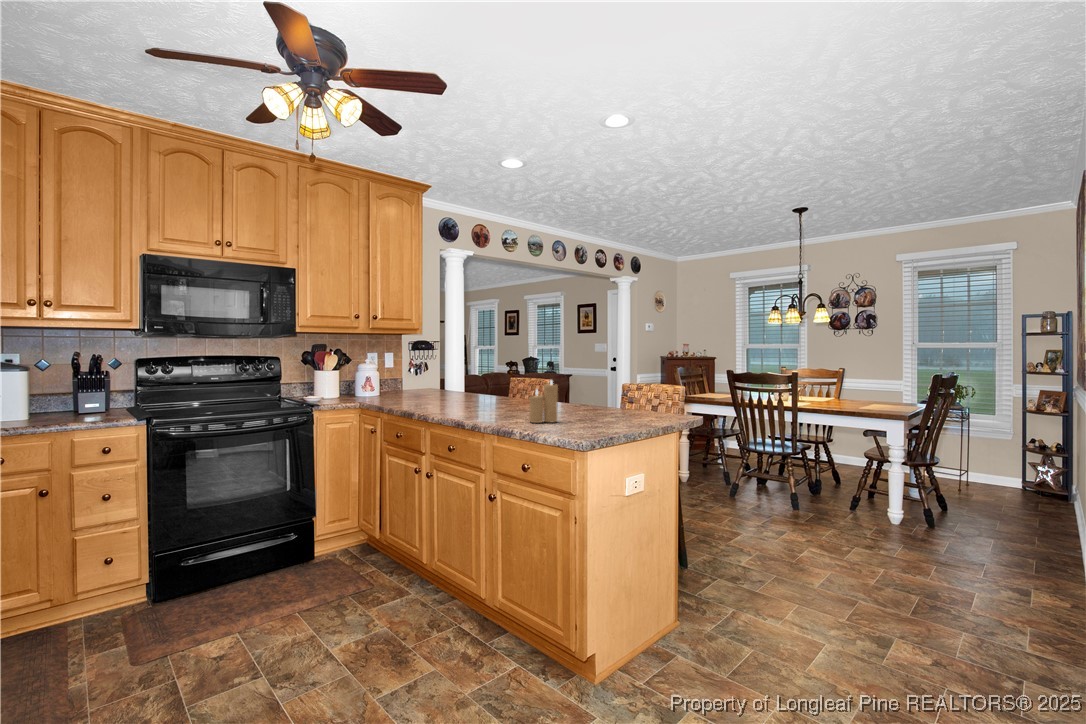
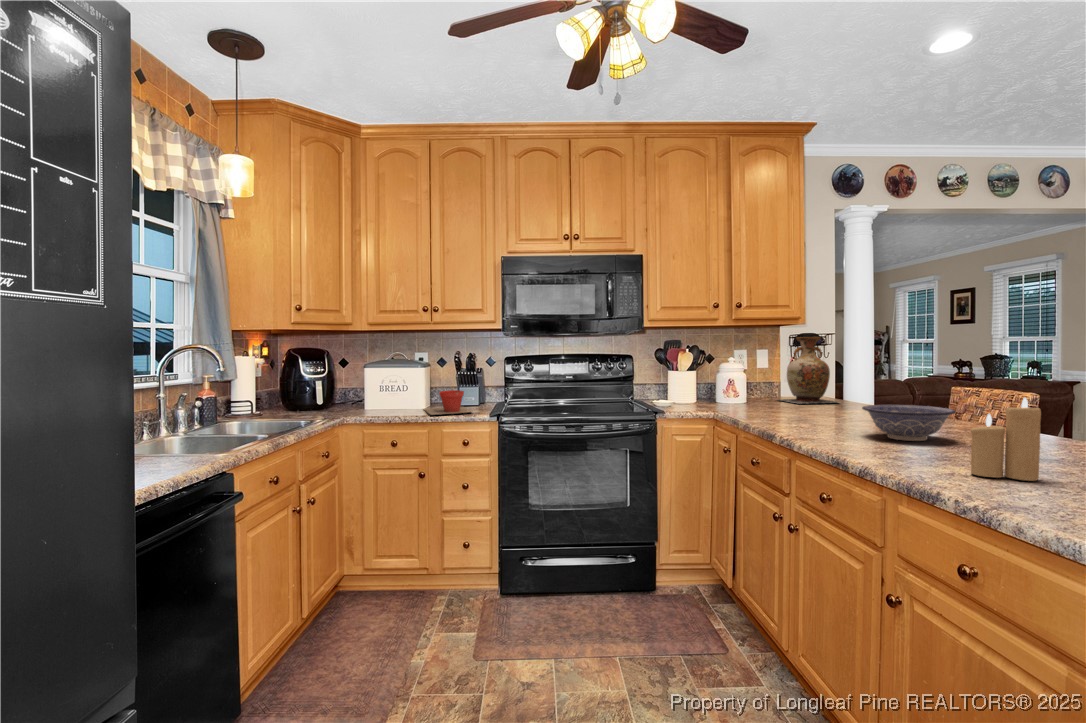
vase: none [402,344,450,393] -> present [781,337,839,404]
decorative bowl: none [470,389,519,410] -> present [862,405,956,441]
plant pot: none [26,397,108,425] -> present [424,390,472,415]

